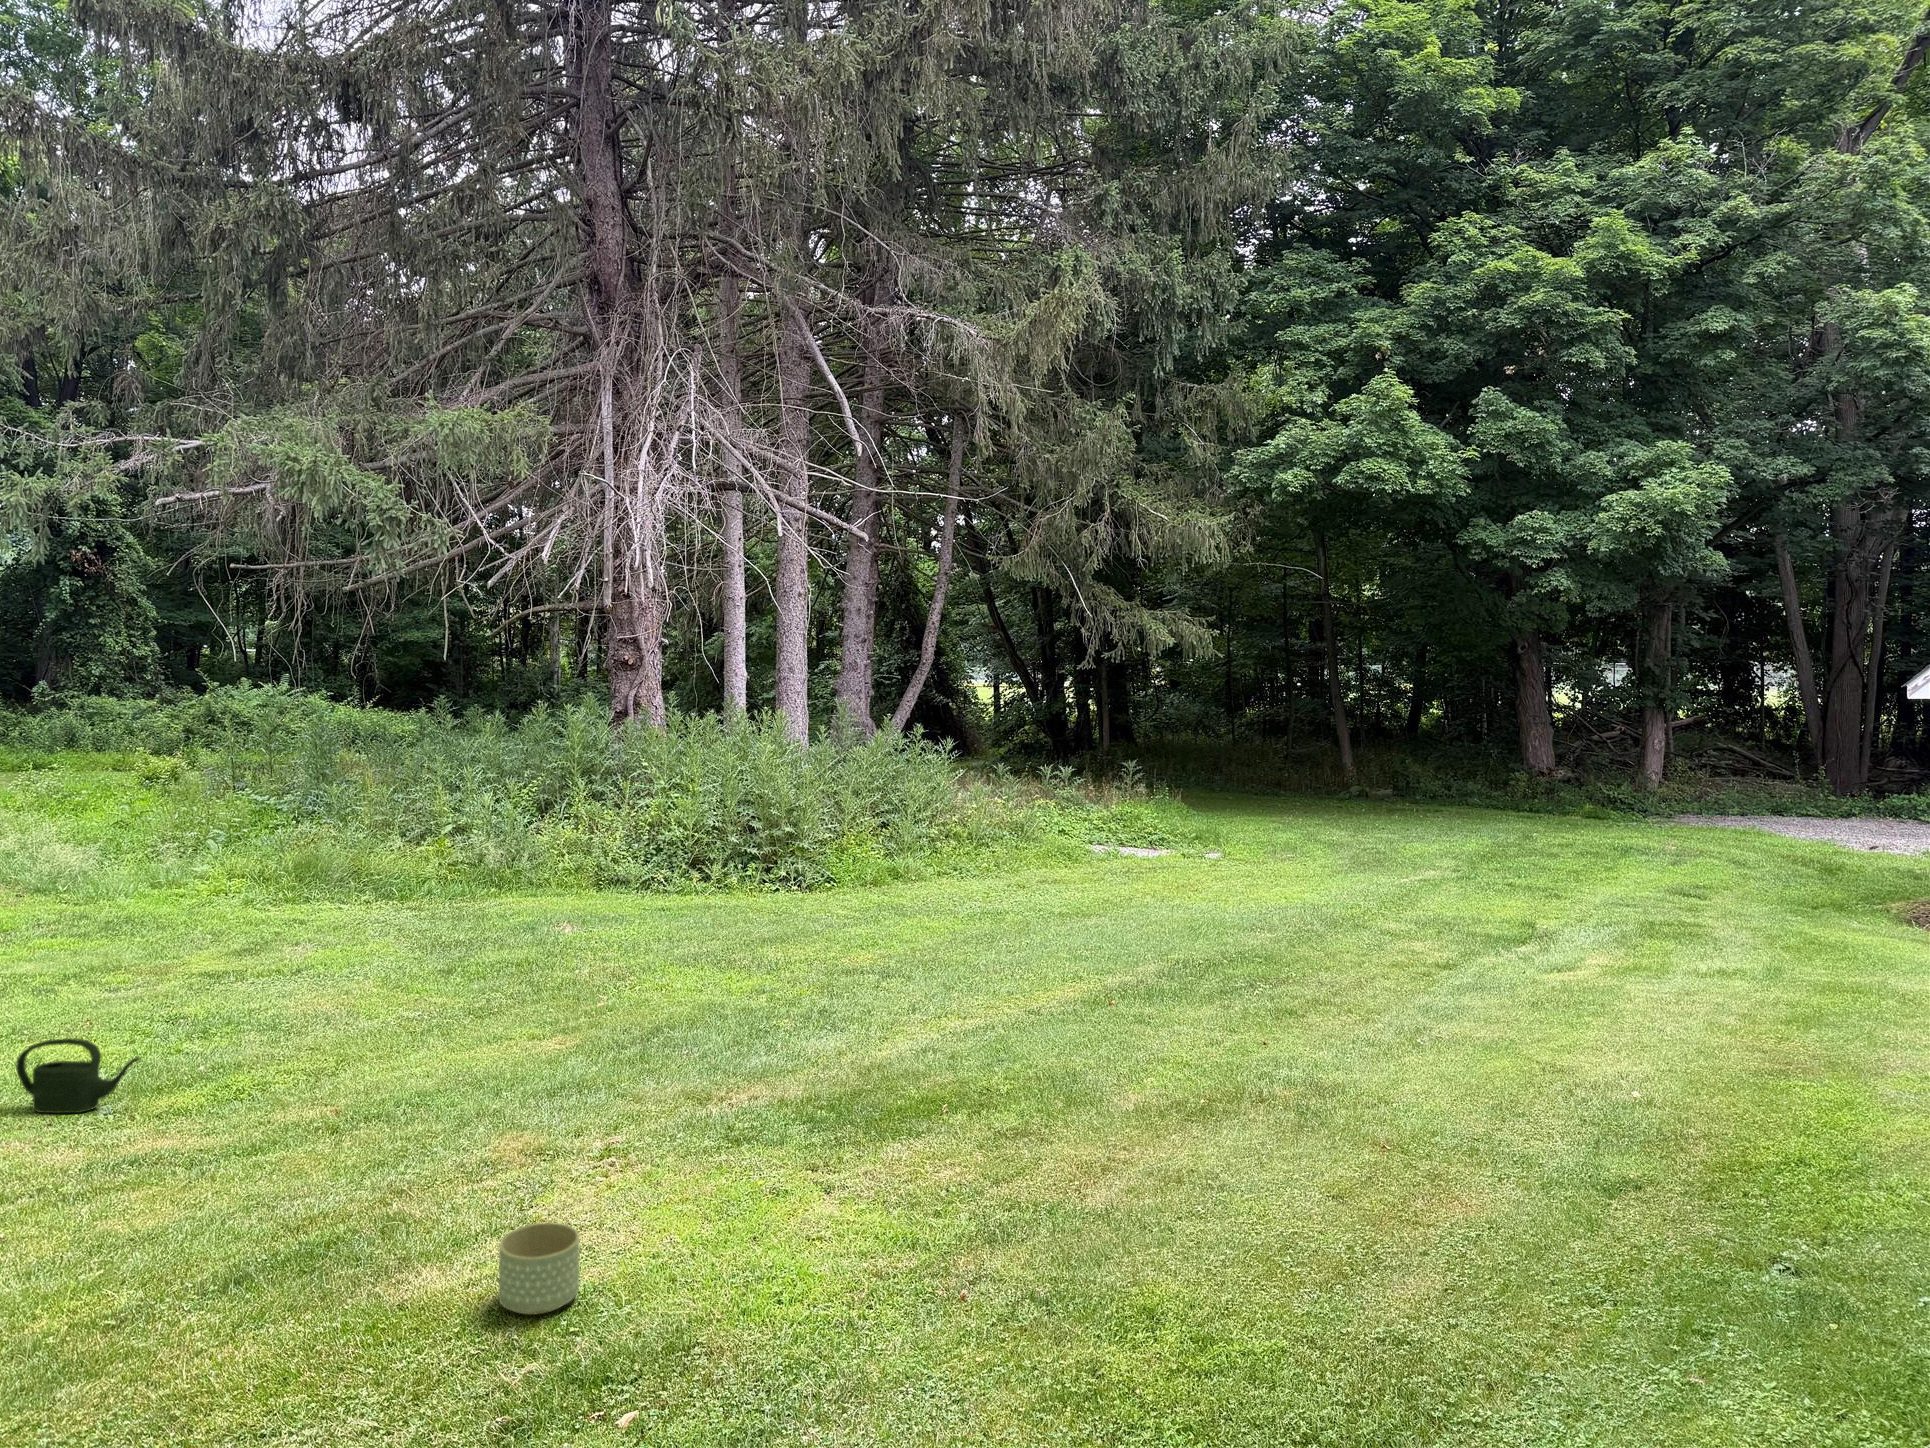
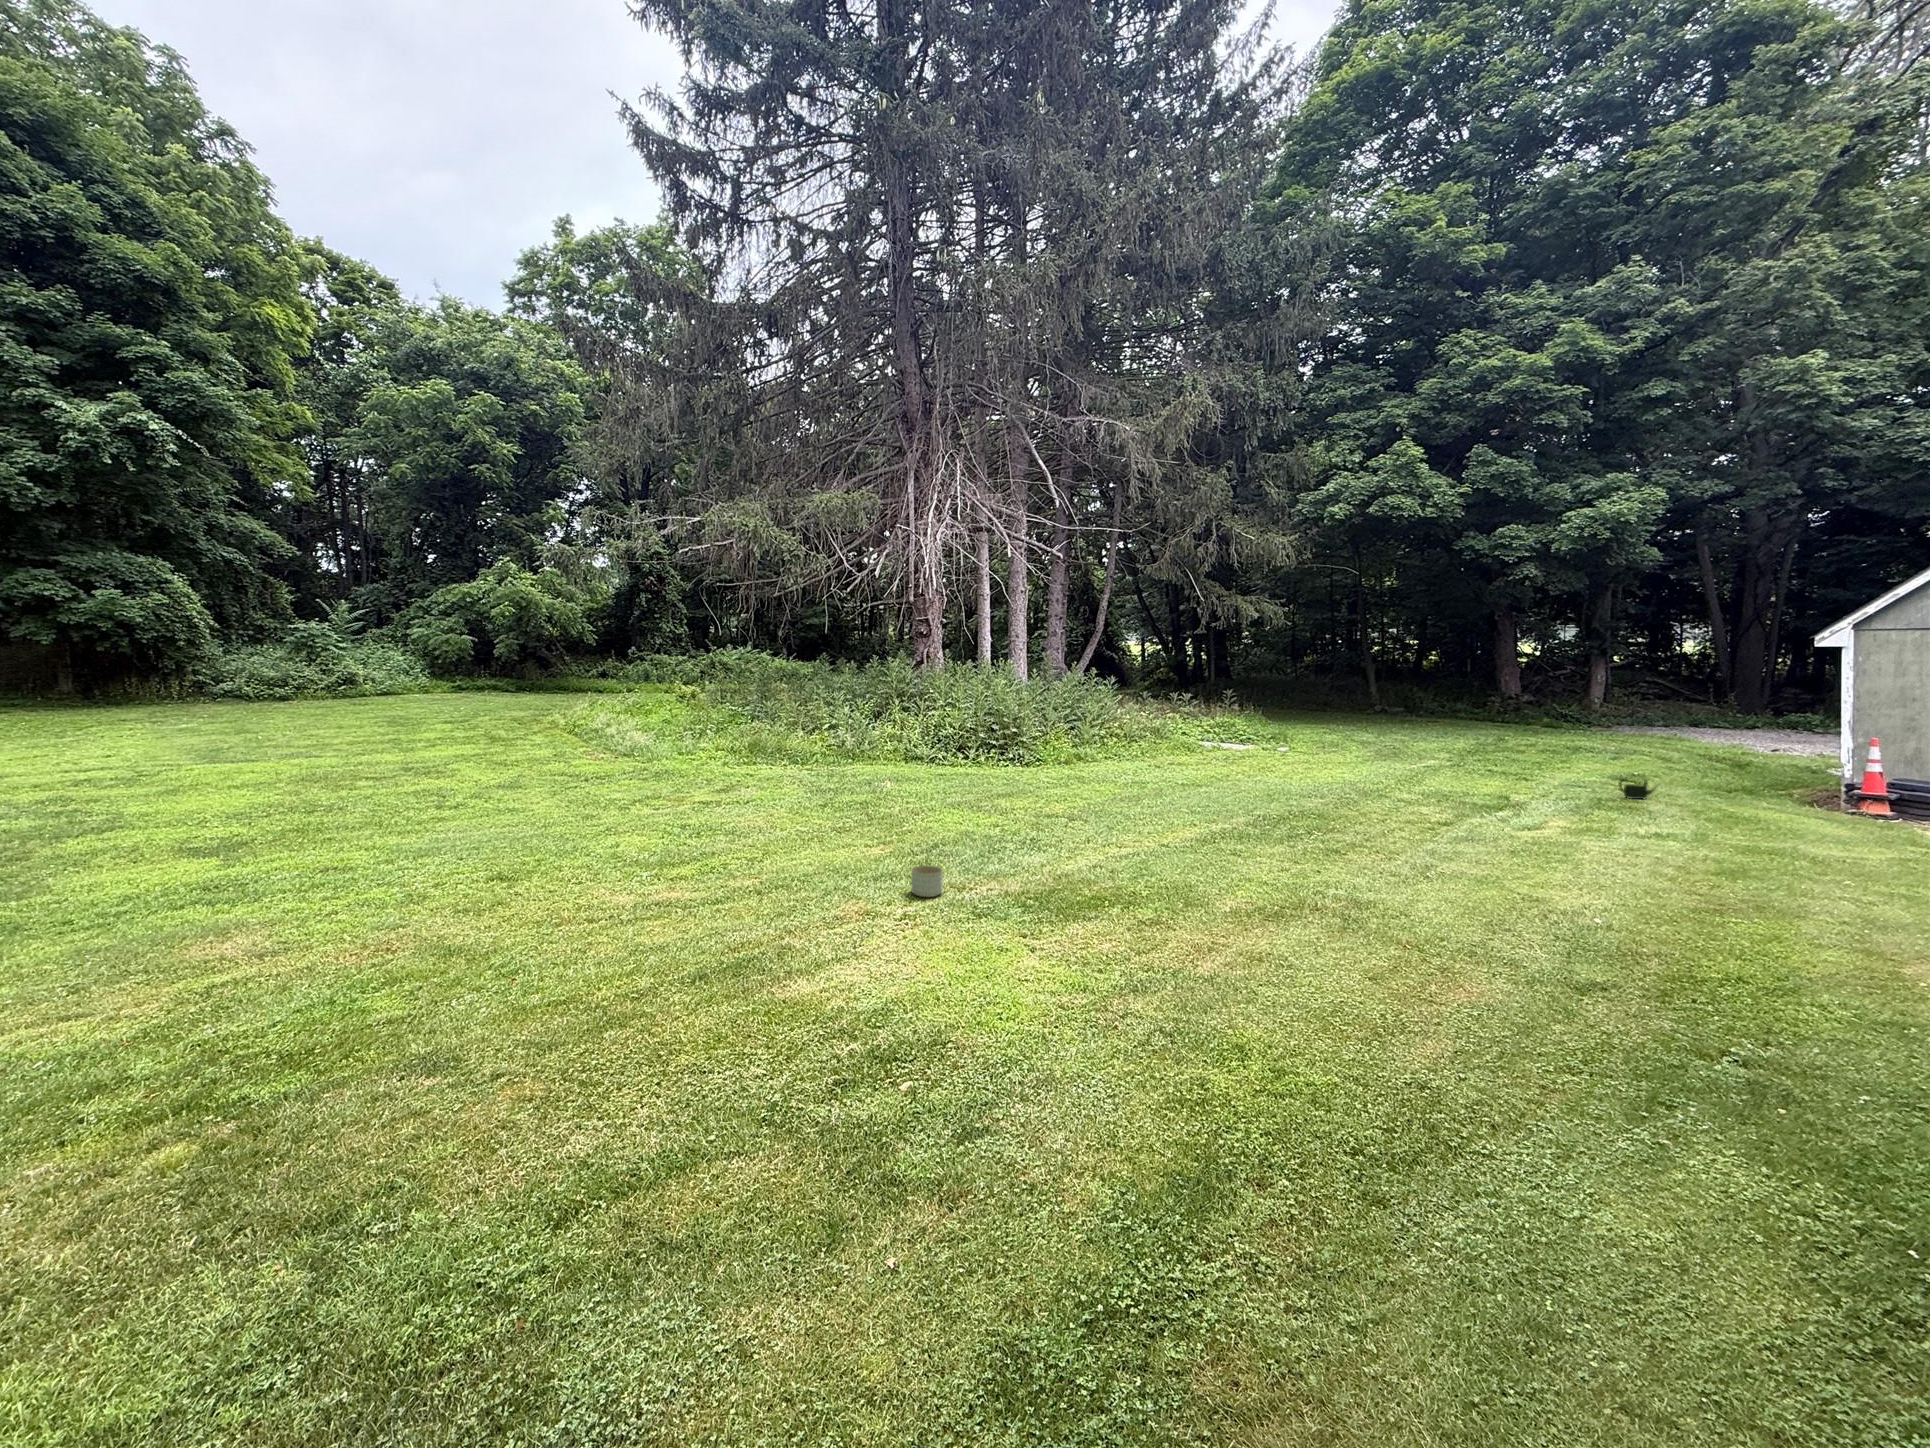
watering can: present [16,1038,141,1113] -> present [1619,779,1656,799]

